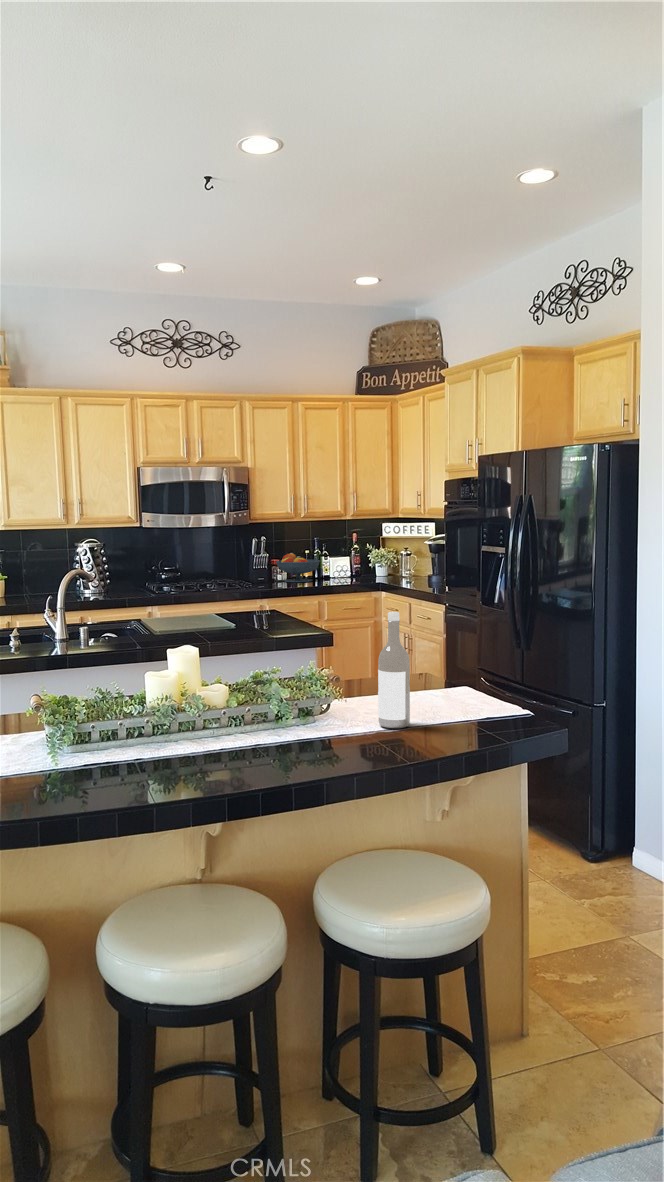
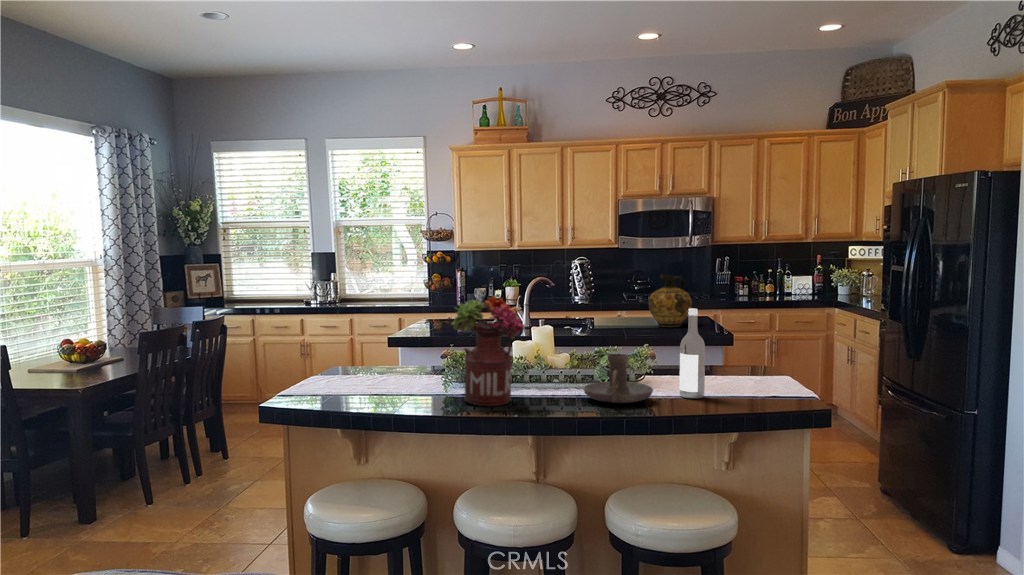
fruit bowl: present [276,554,320,582] -> none [739,272,780,297]
ceramic jug: none [223,562,275,627] -> present [648,274,692,327]
flower arrangement: none [85,611,202,782] -> present [451,296,525,406]
candle holder: none [268,680,362,750] -> present [584,354,653,403]

